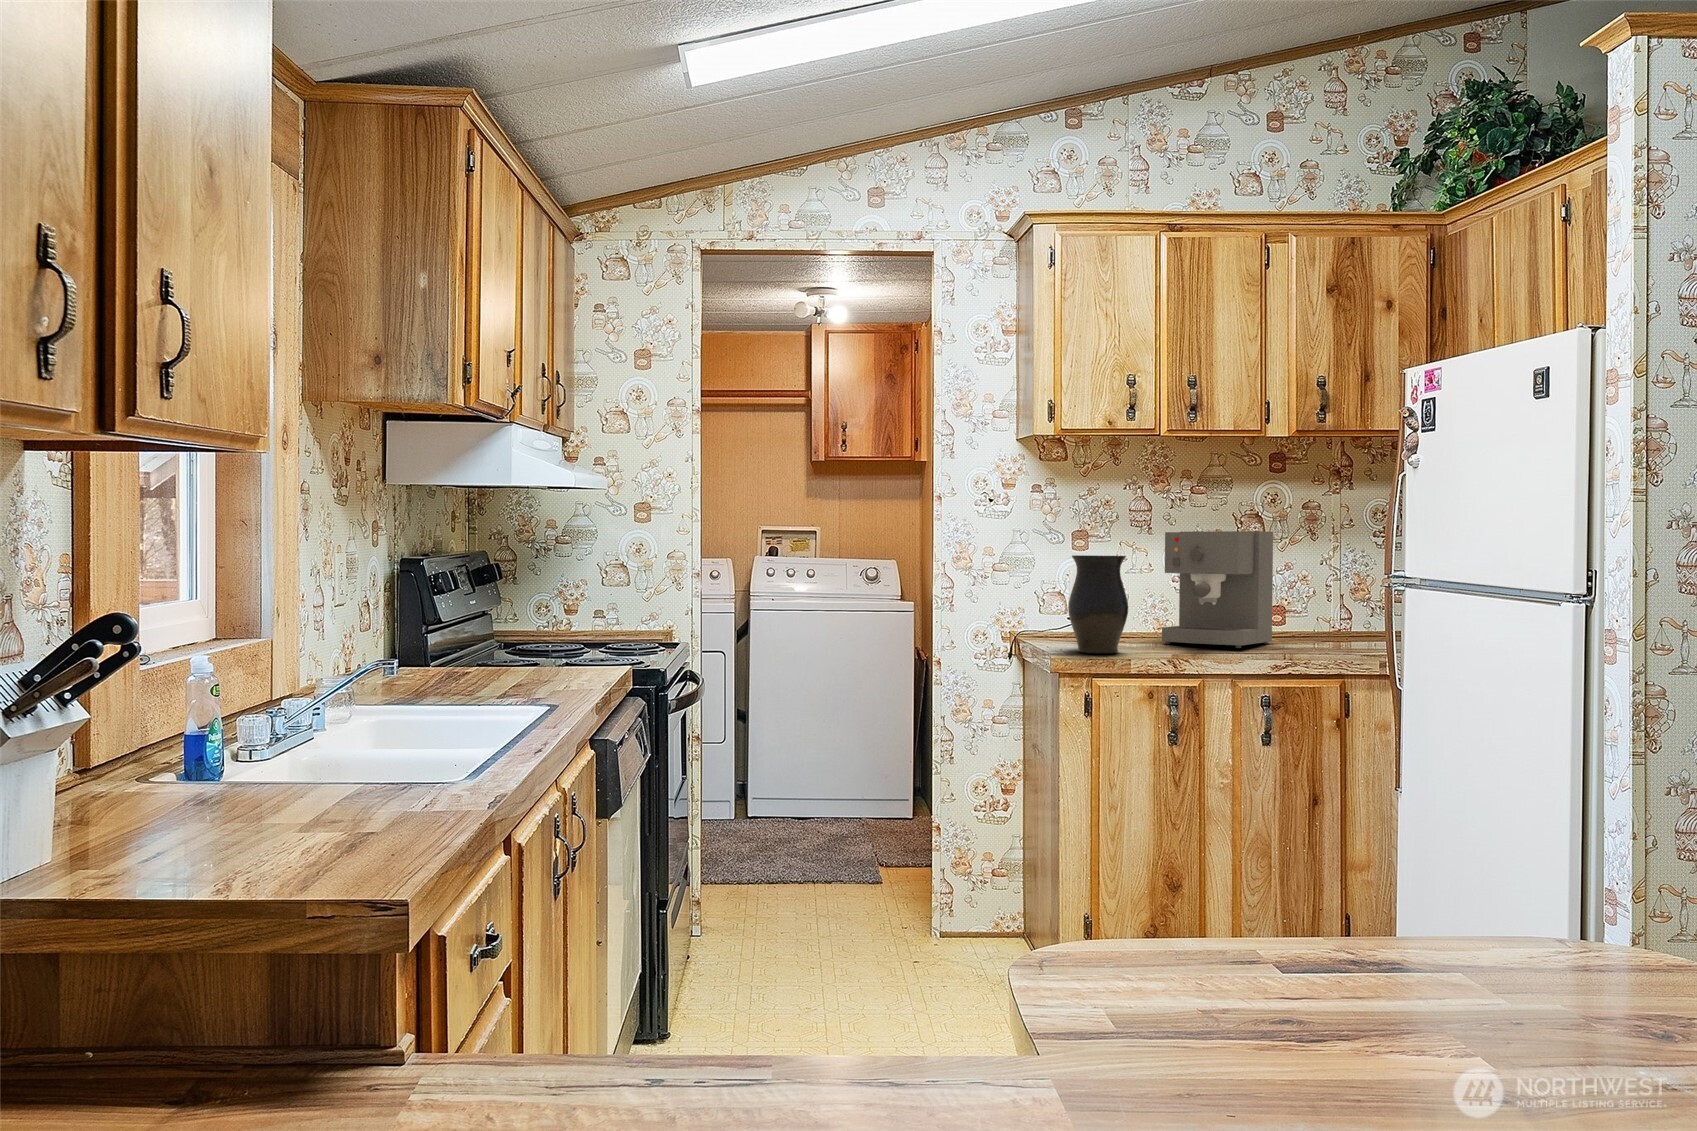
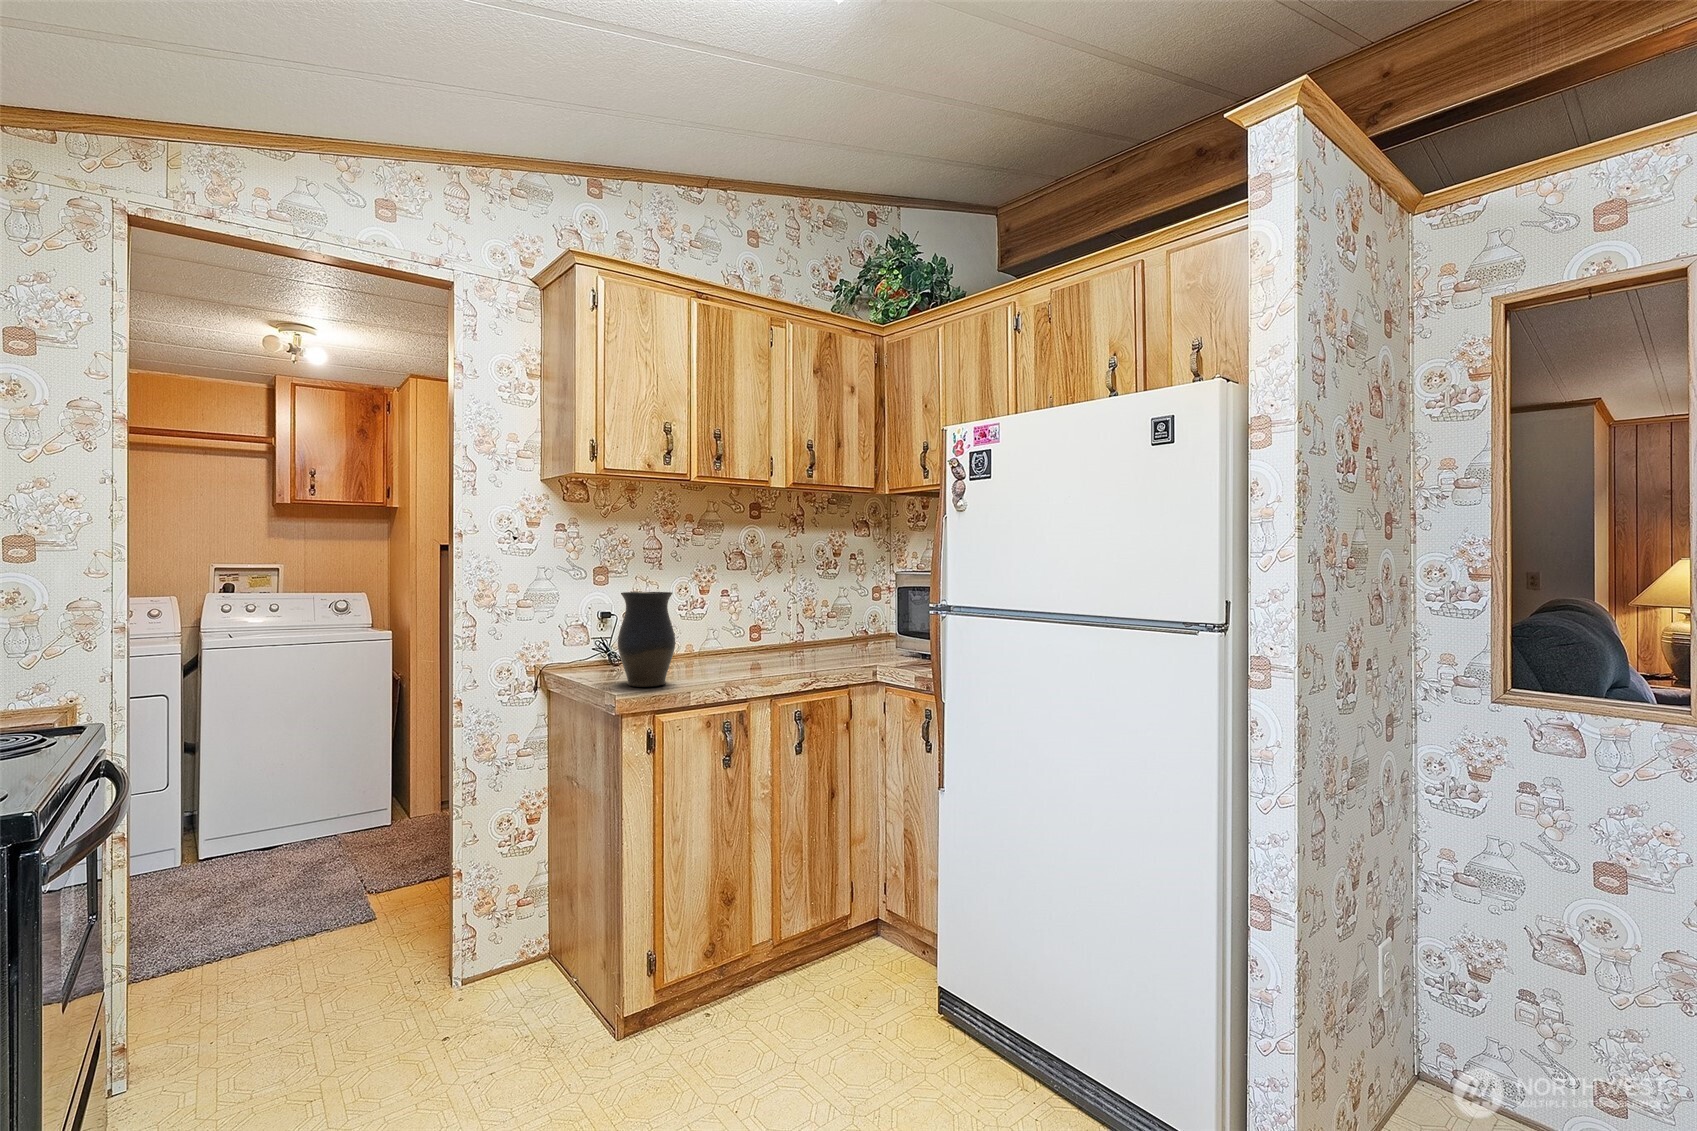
coffee maker: present [1162,531,1273,648] -> none [686,568,768,669]

